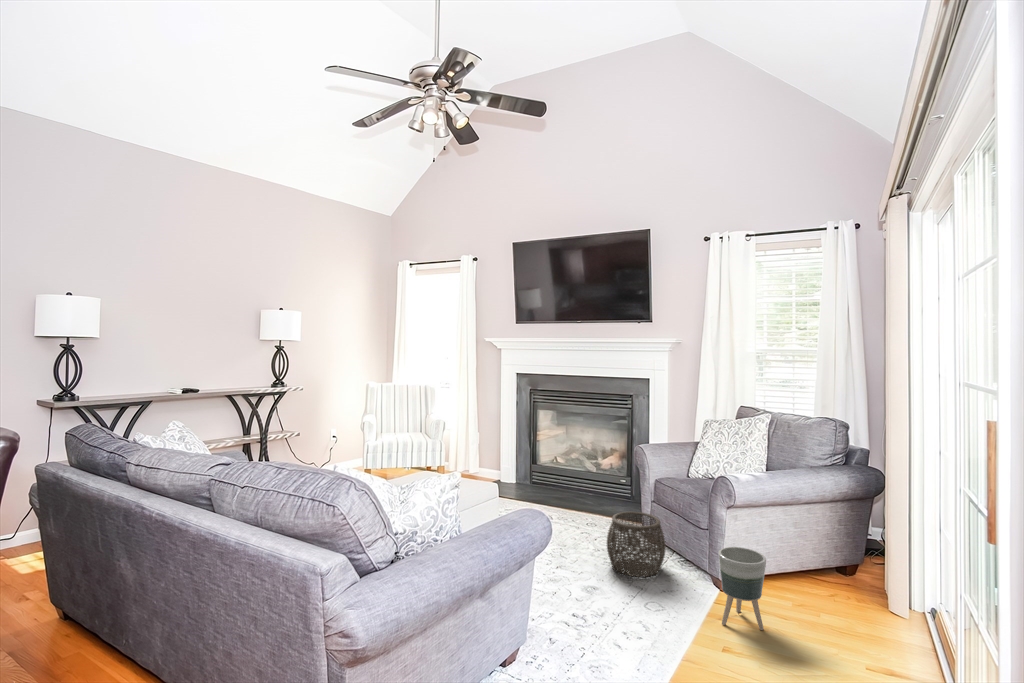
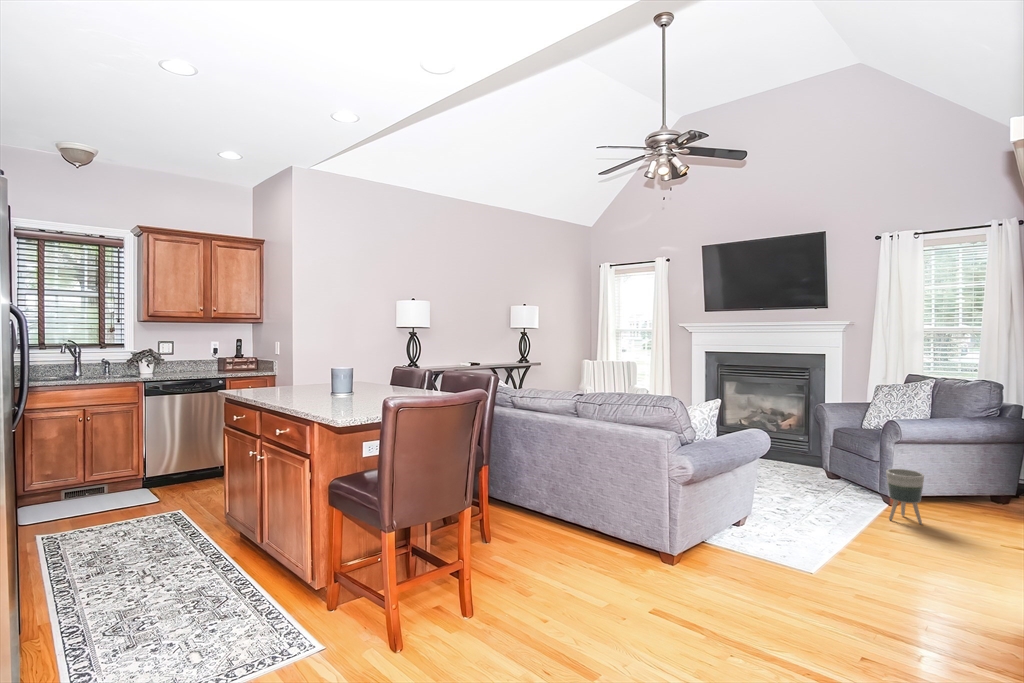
woven basket: present [607,512,666,577] -> none [795,450,843,495]

